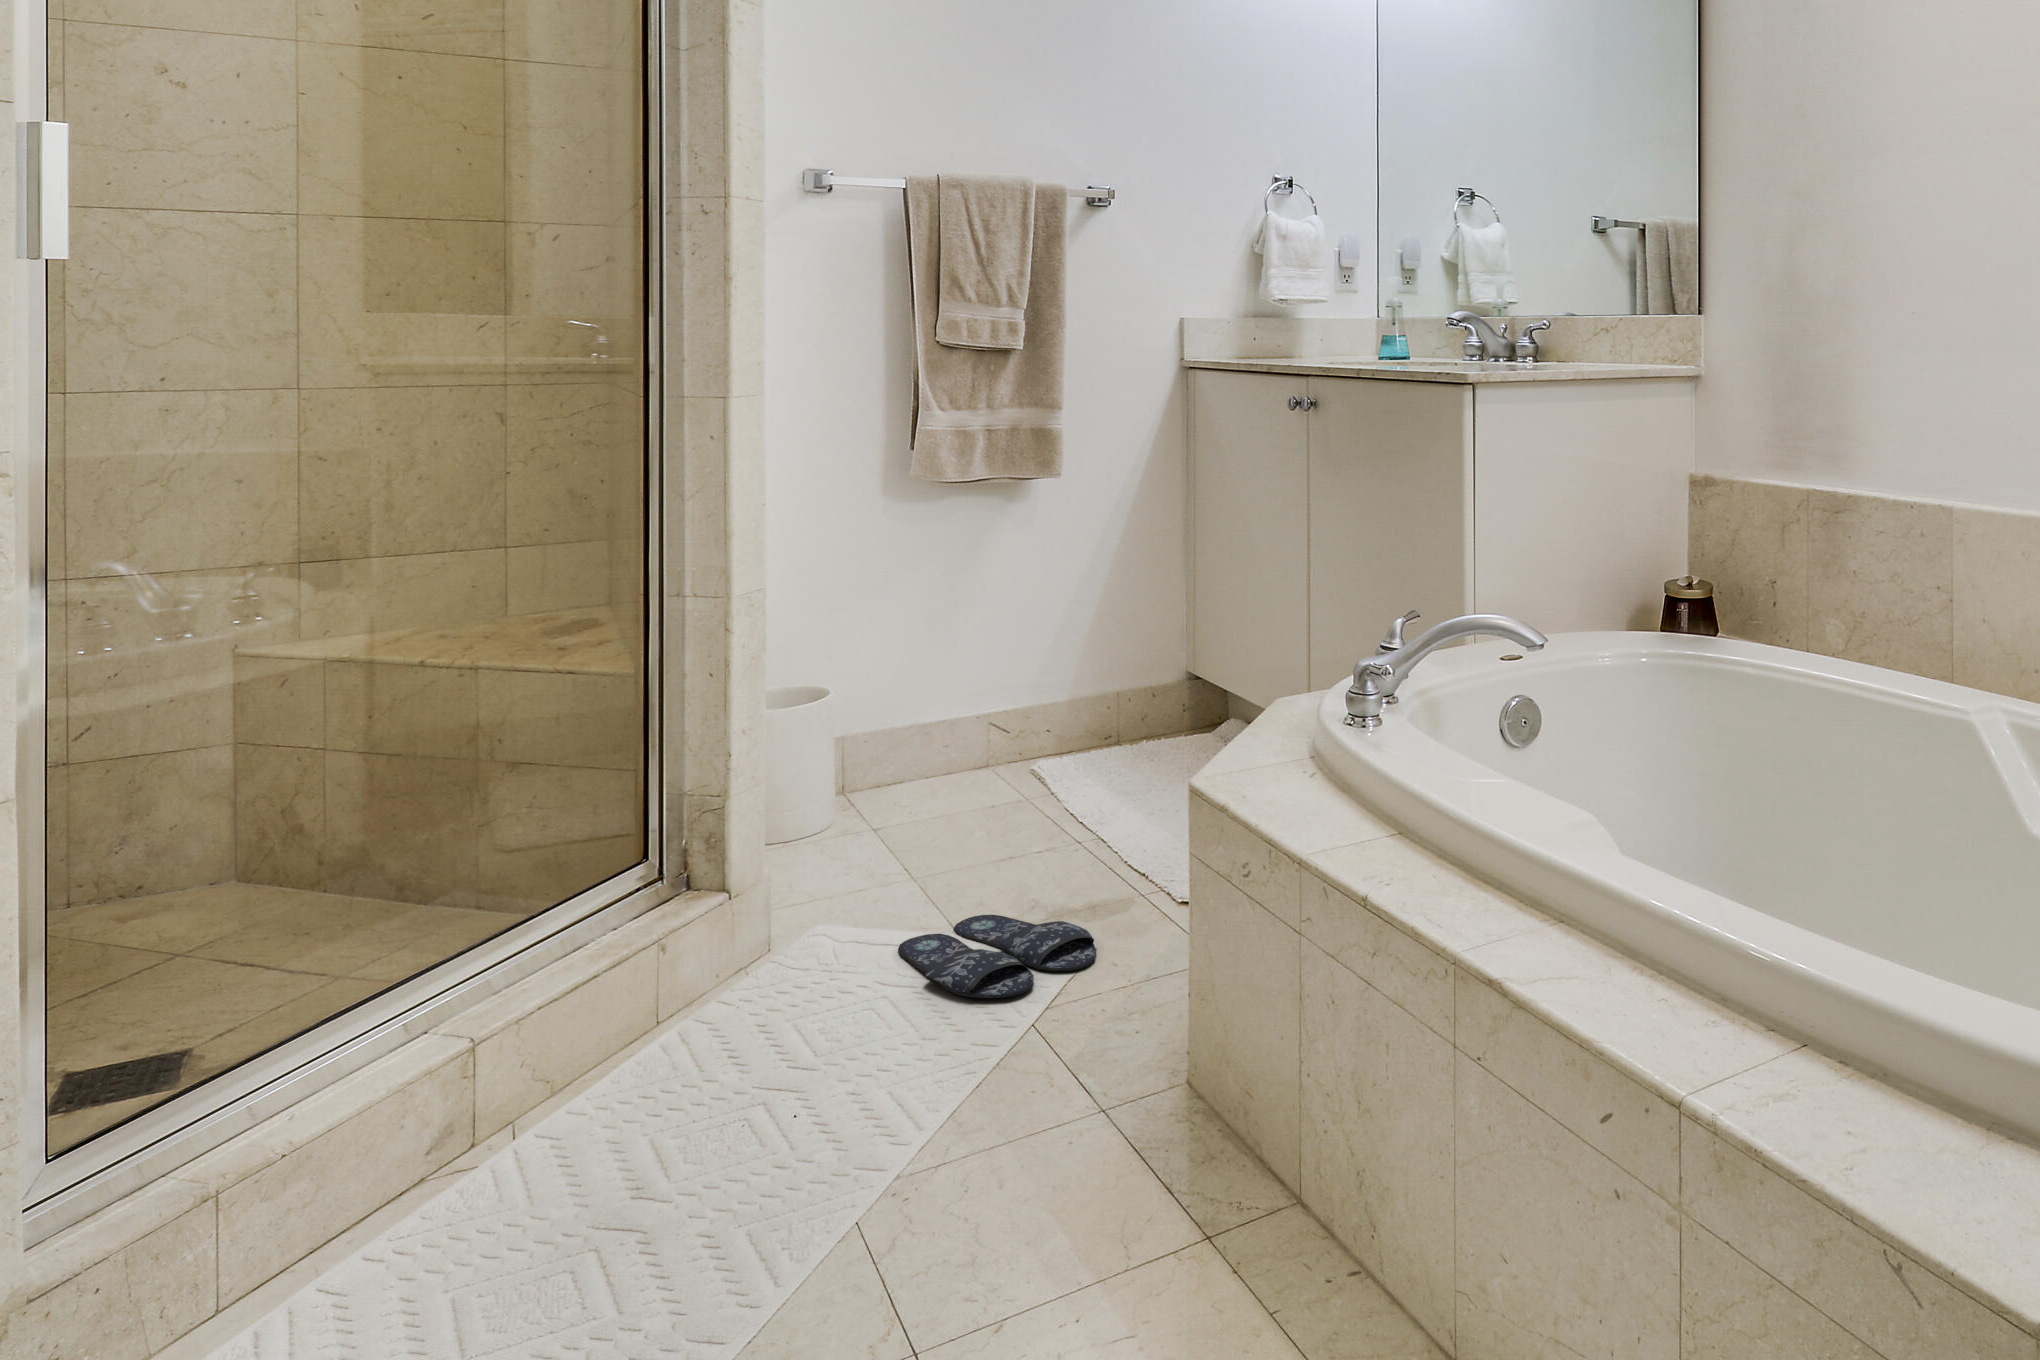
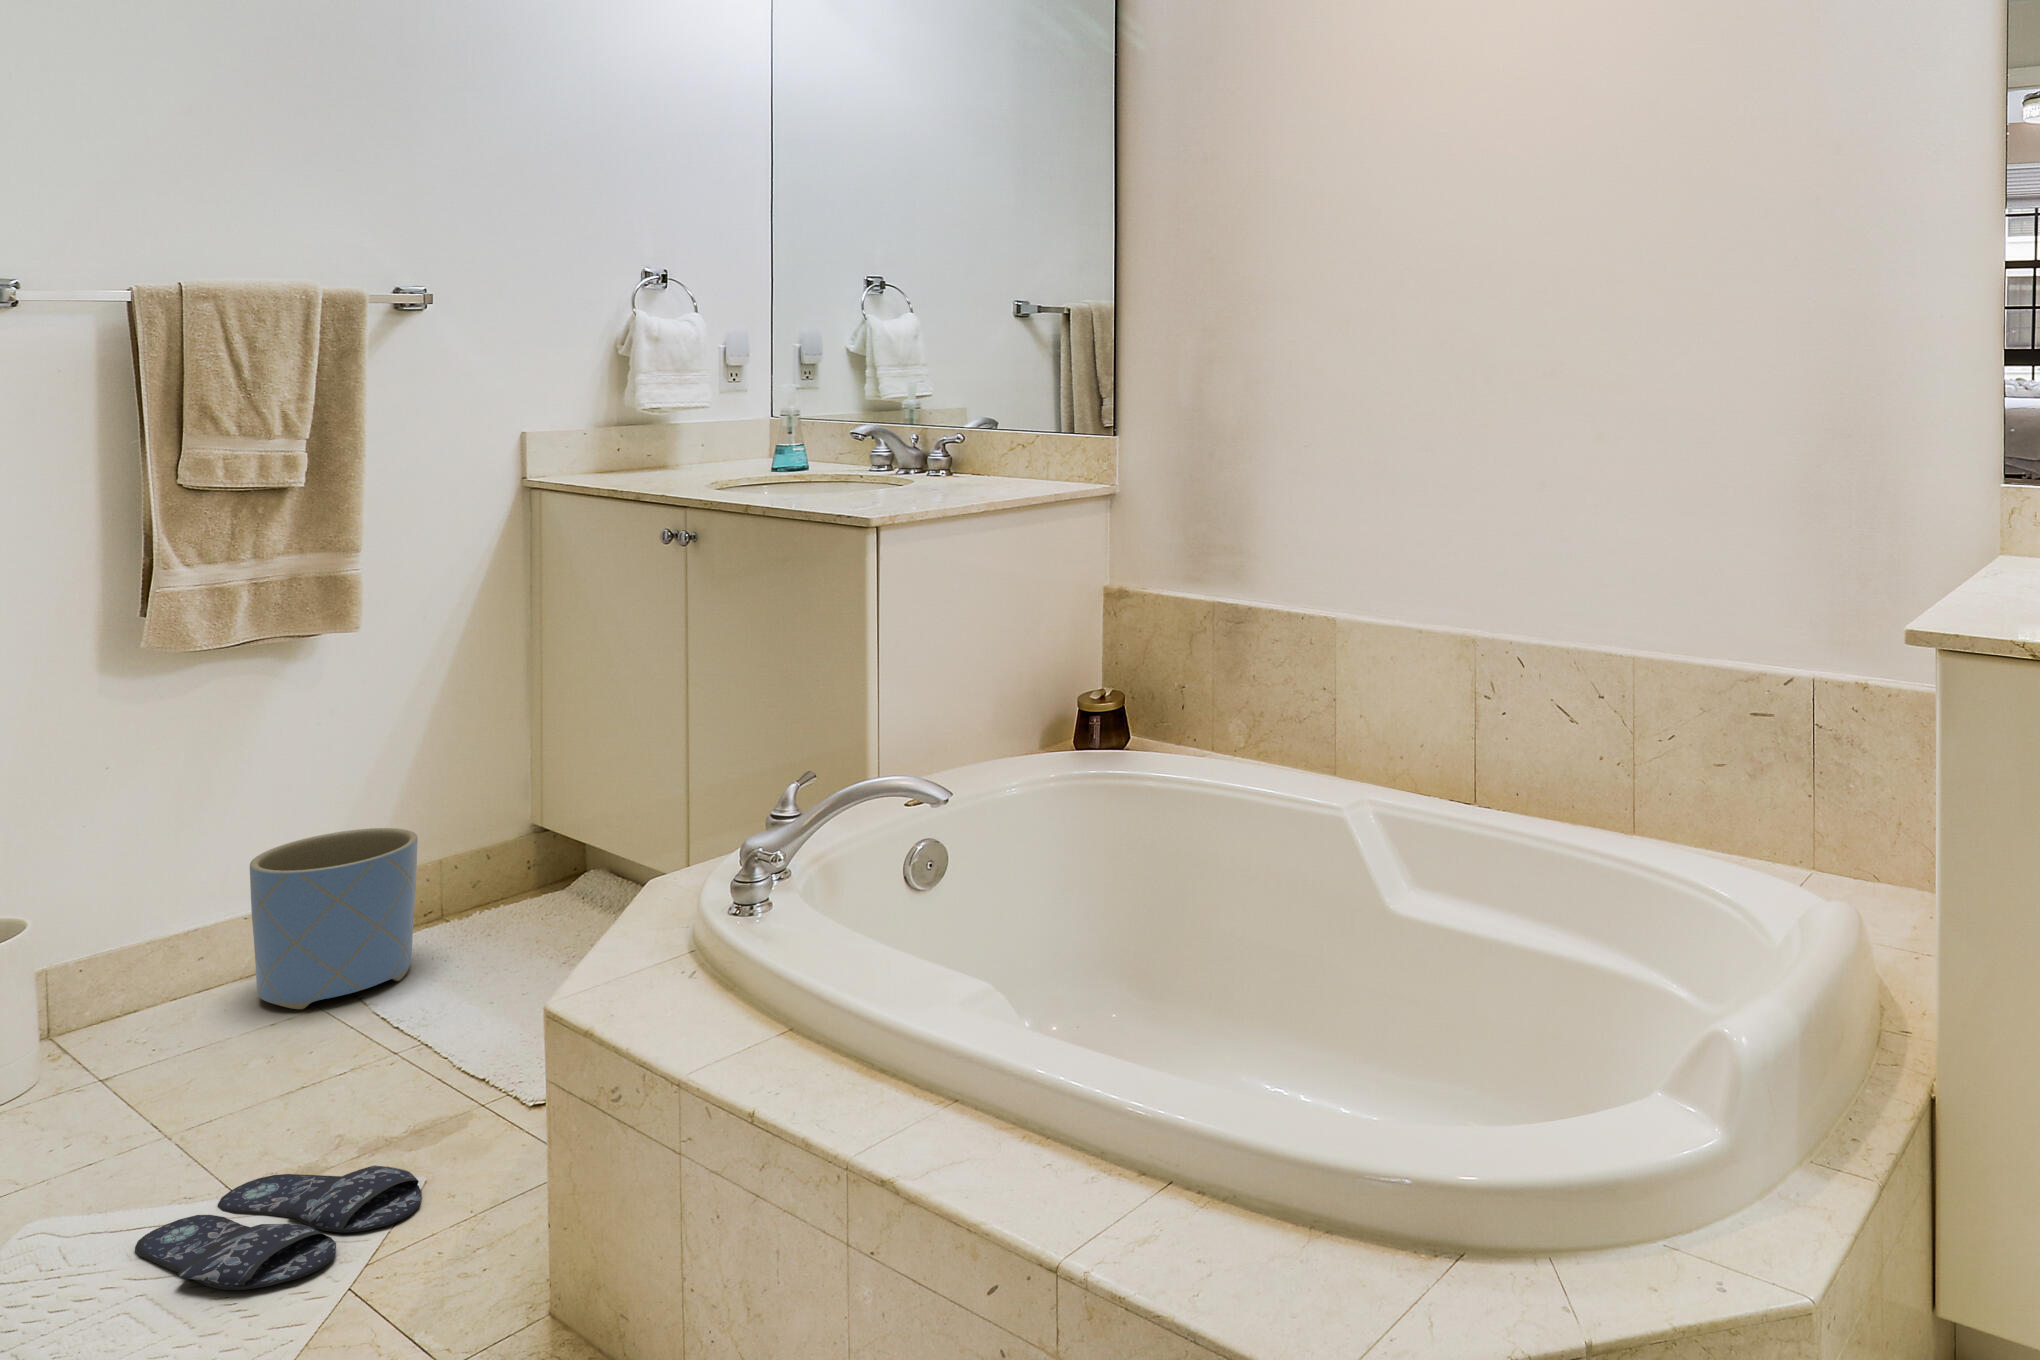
planter: none [981,651,1098,793] -> present [250,828,418,1009]

